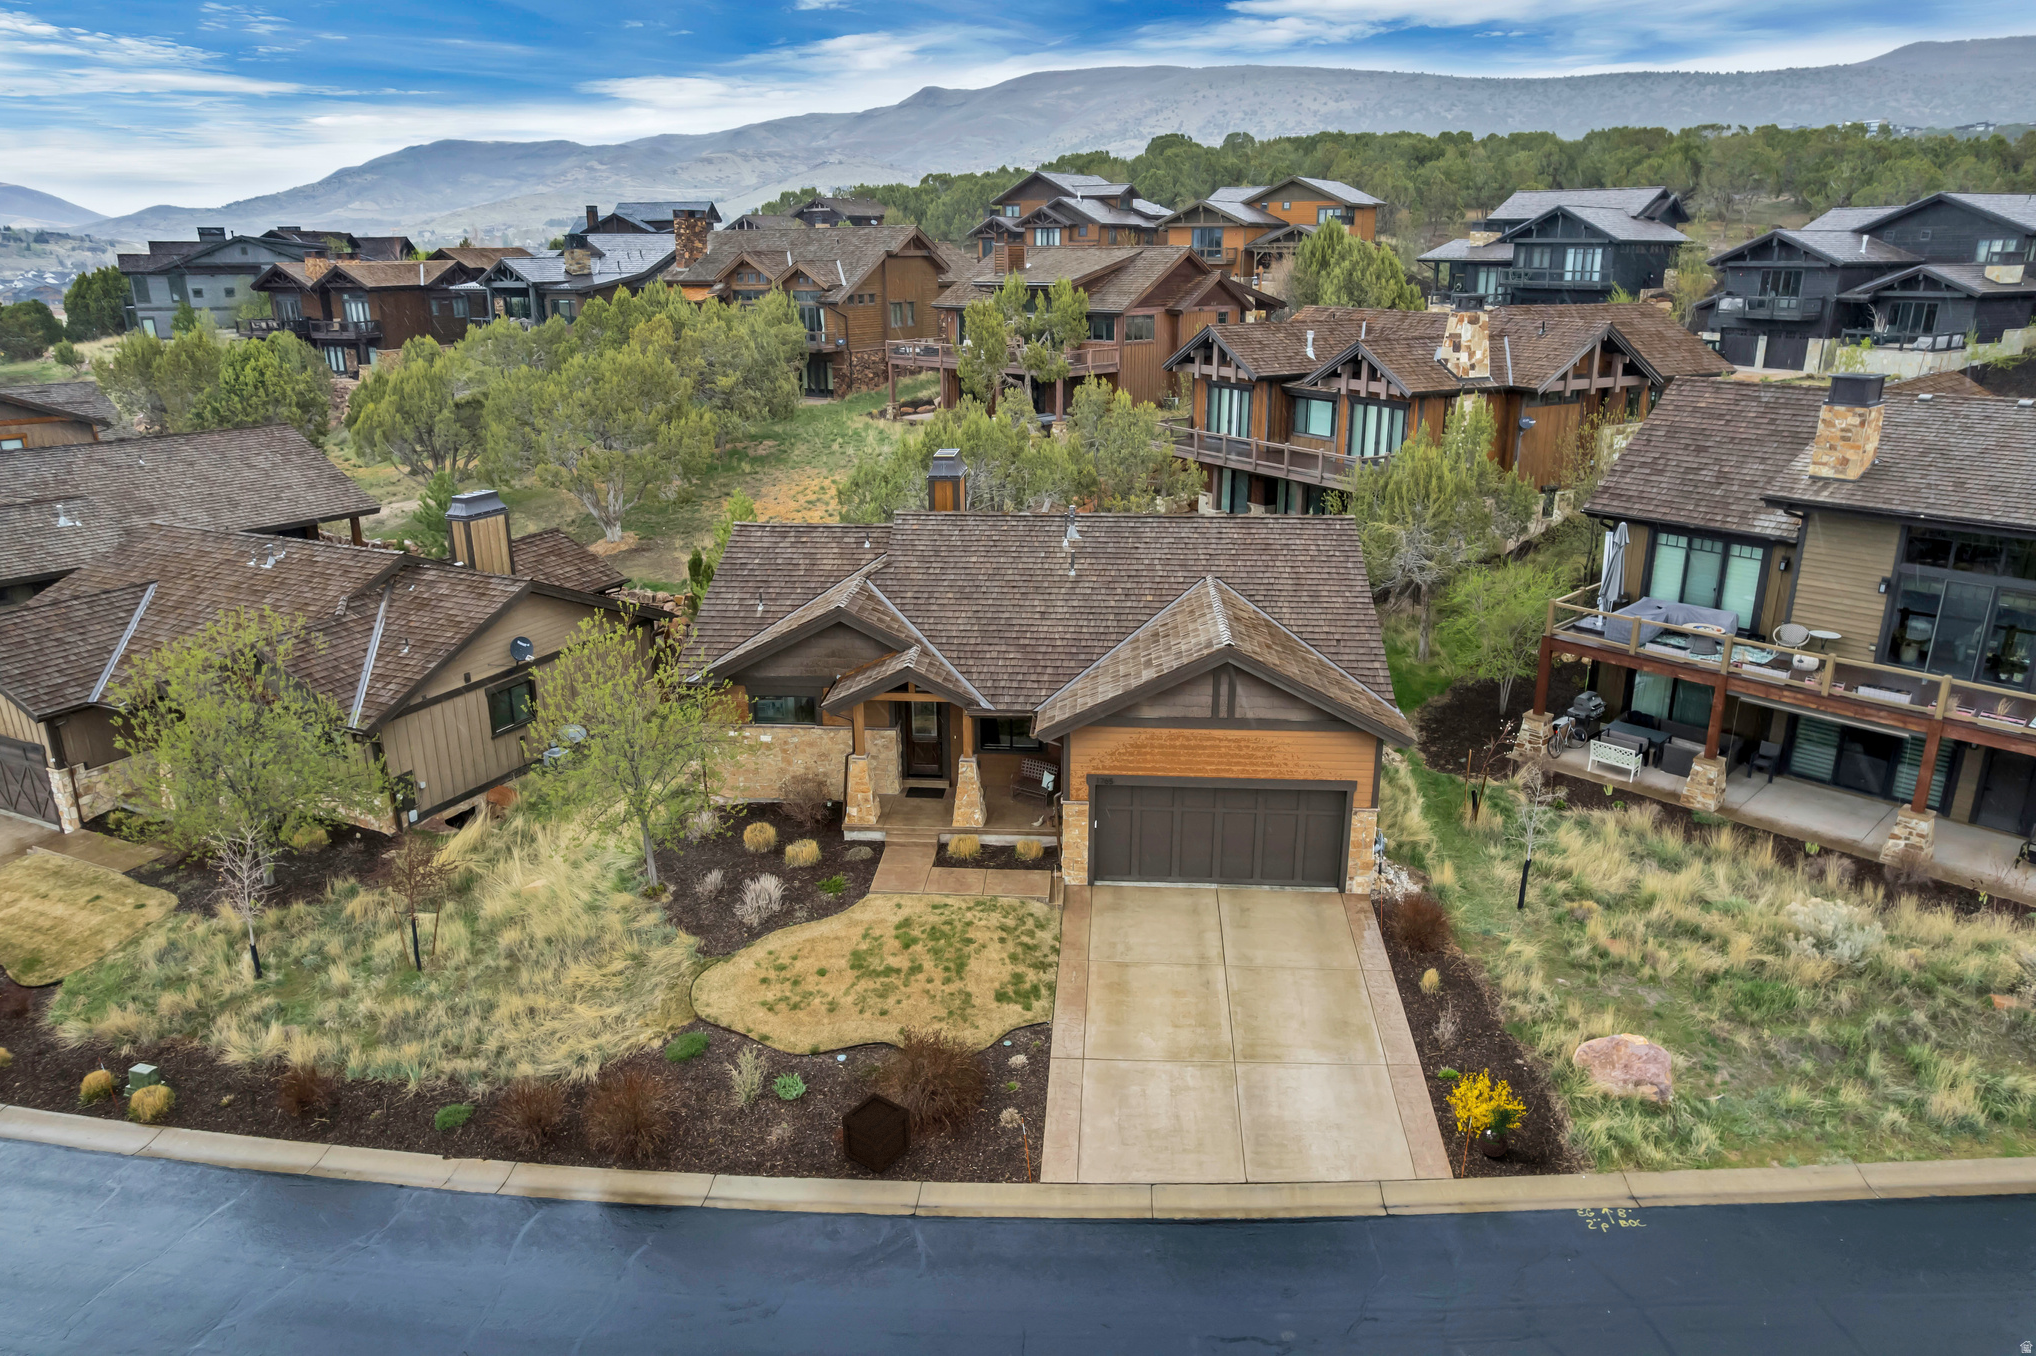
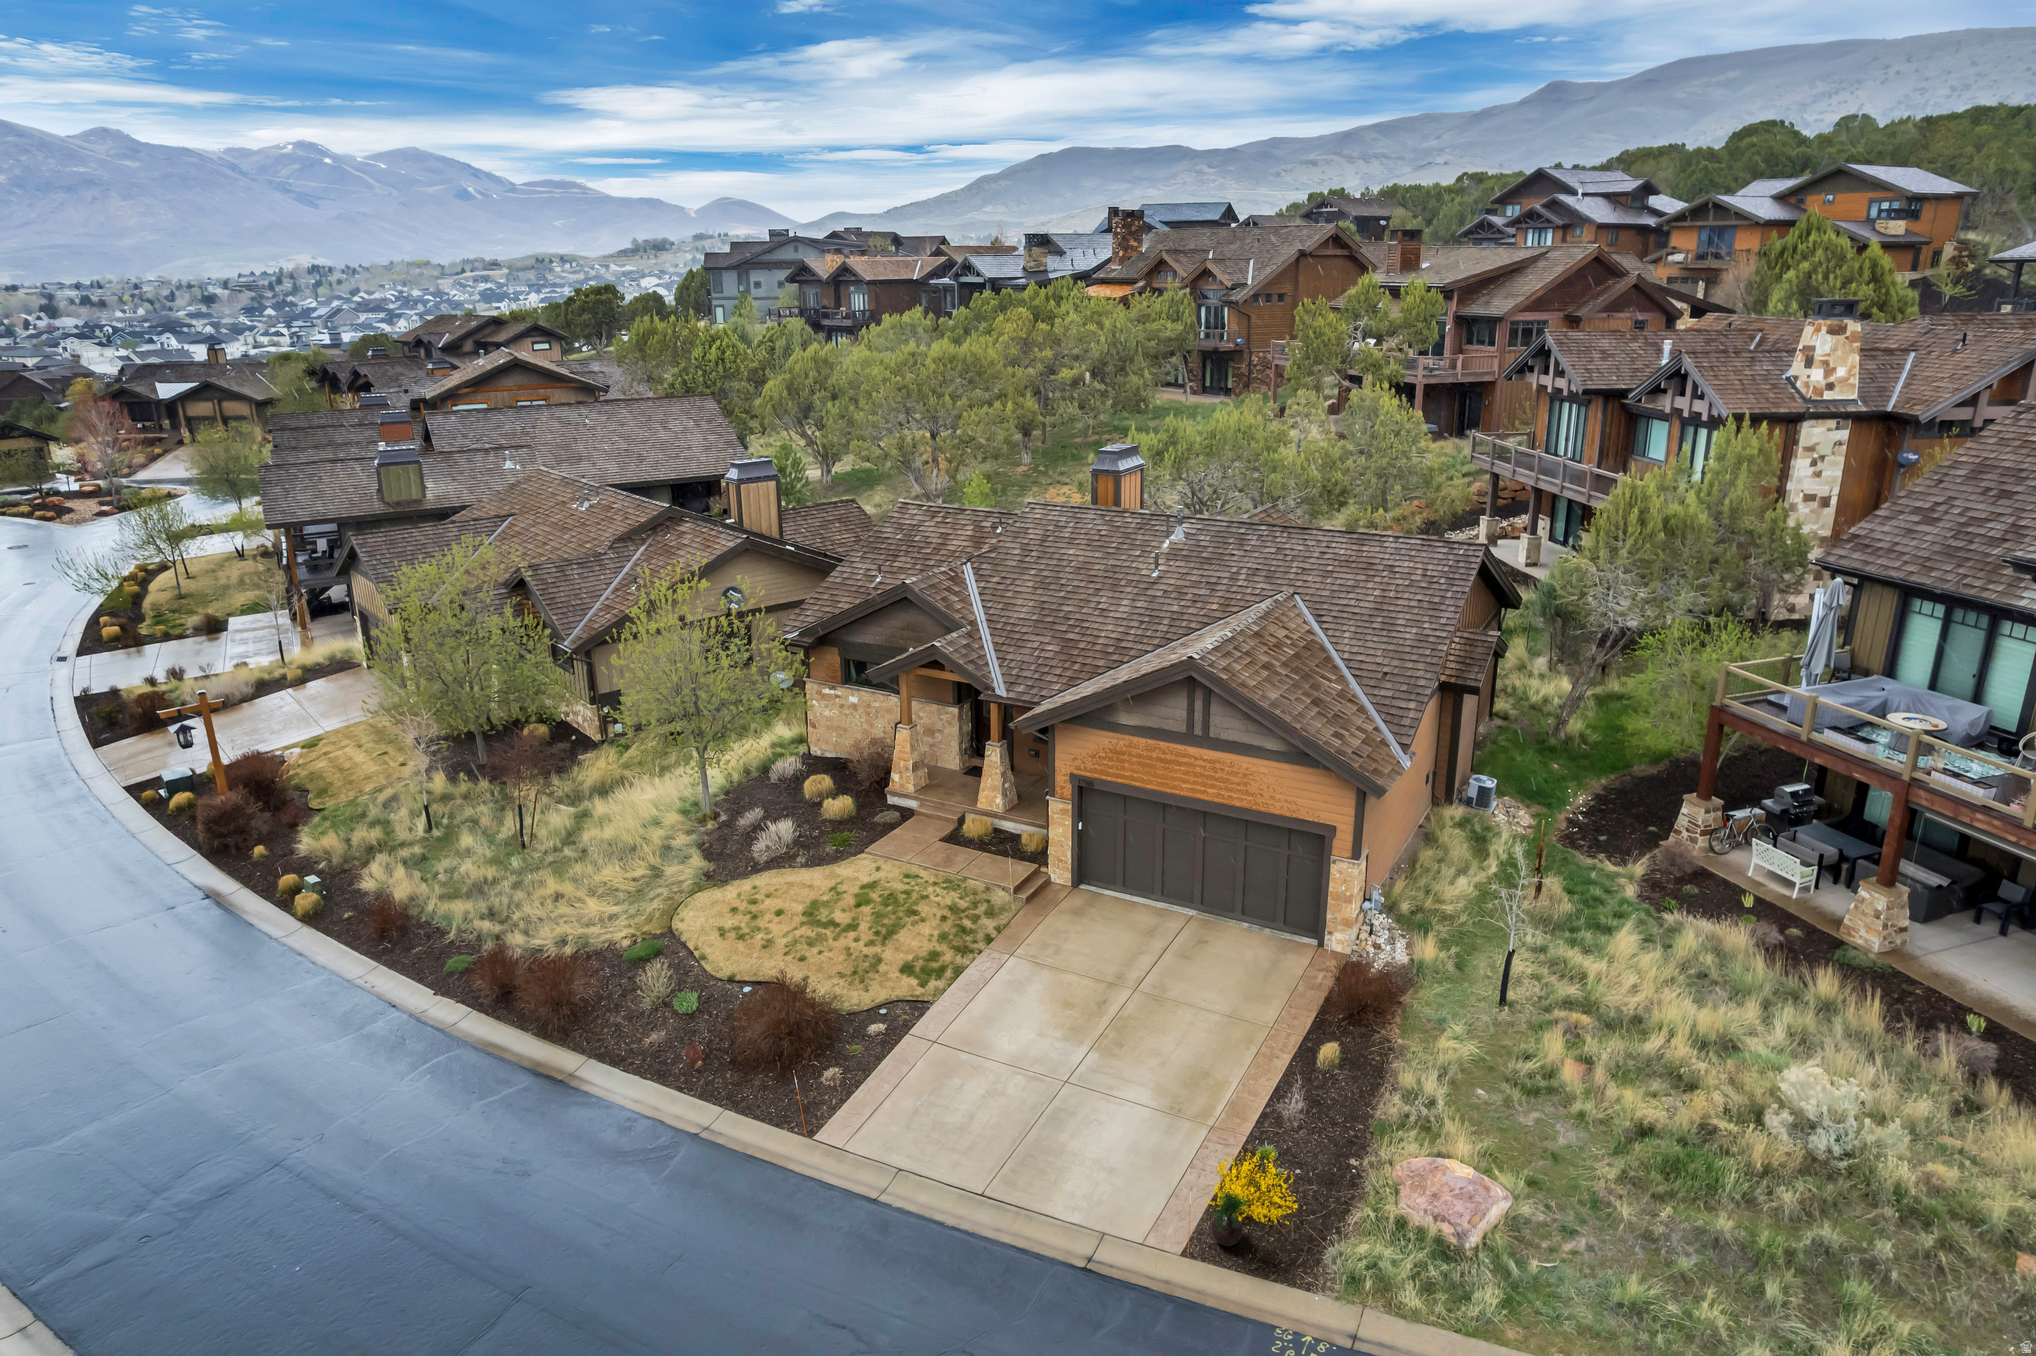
wooden crate: present [842,1093,911,1173] -> none [653,1016,712,1087]

